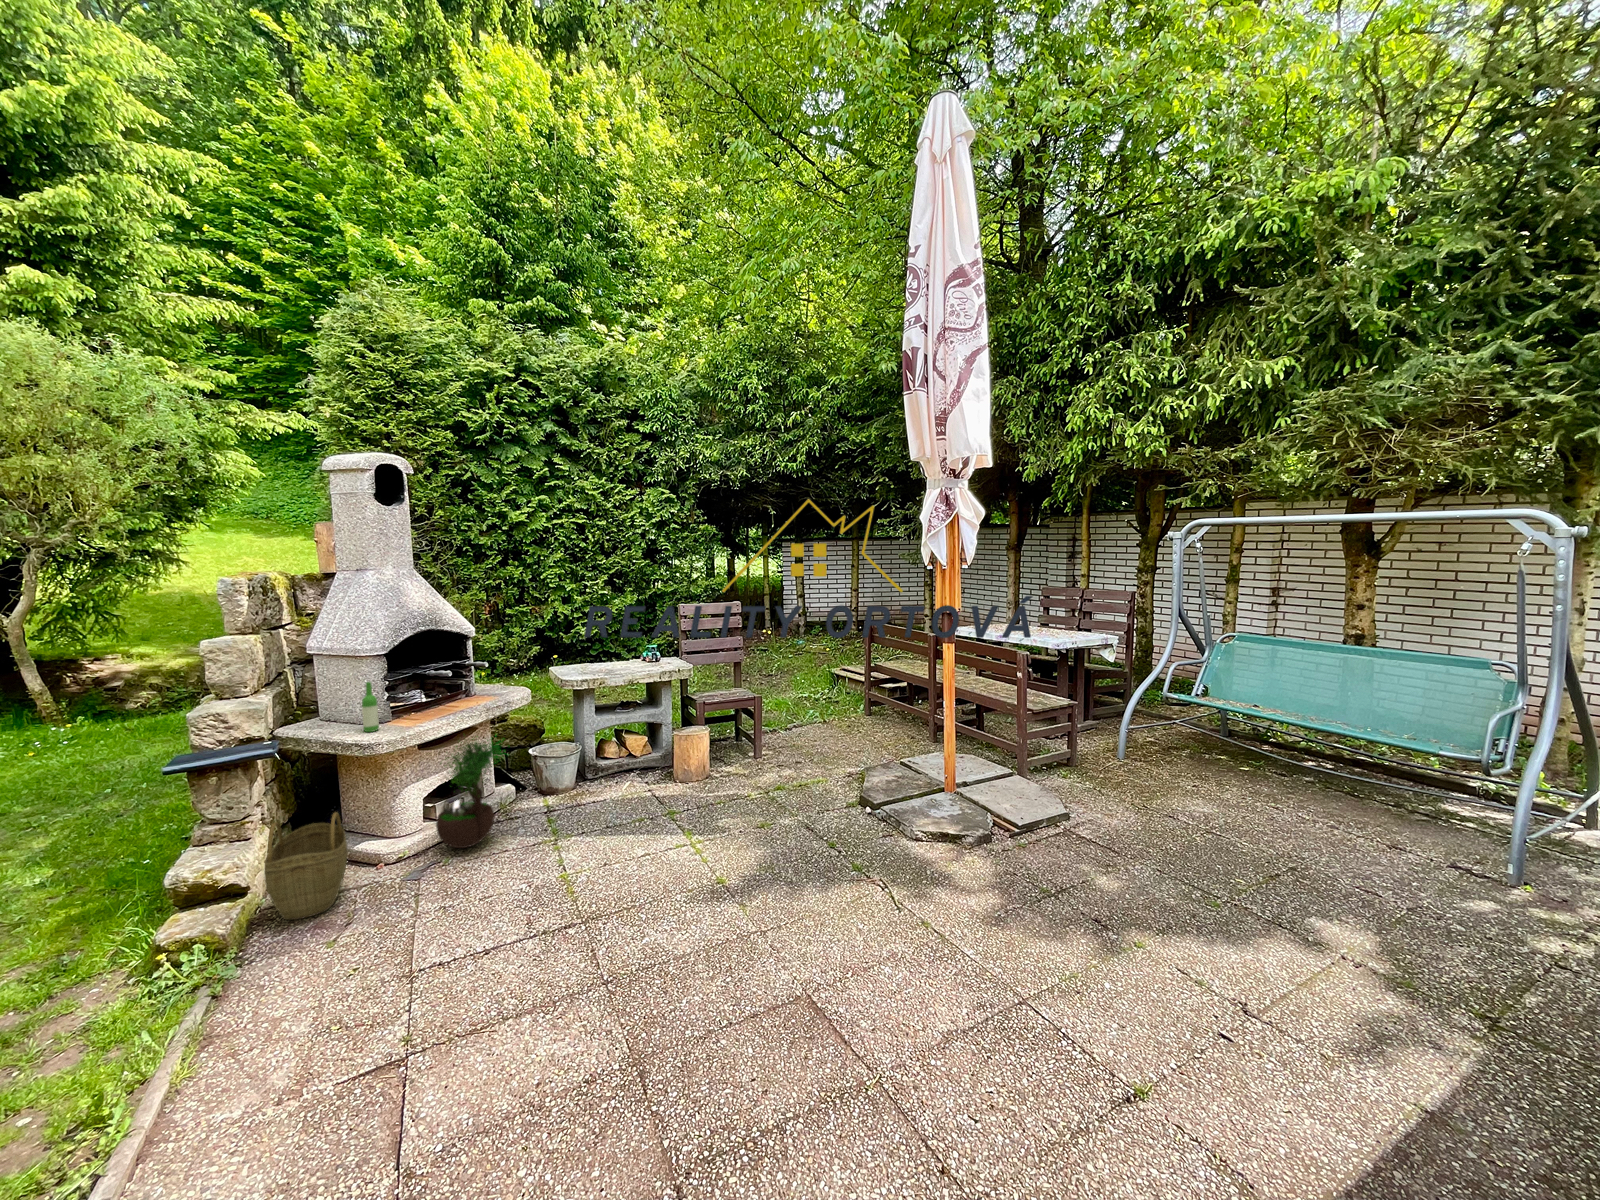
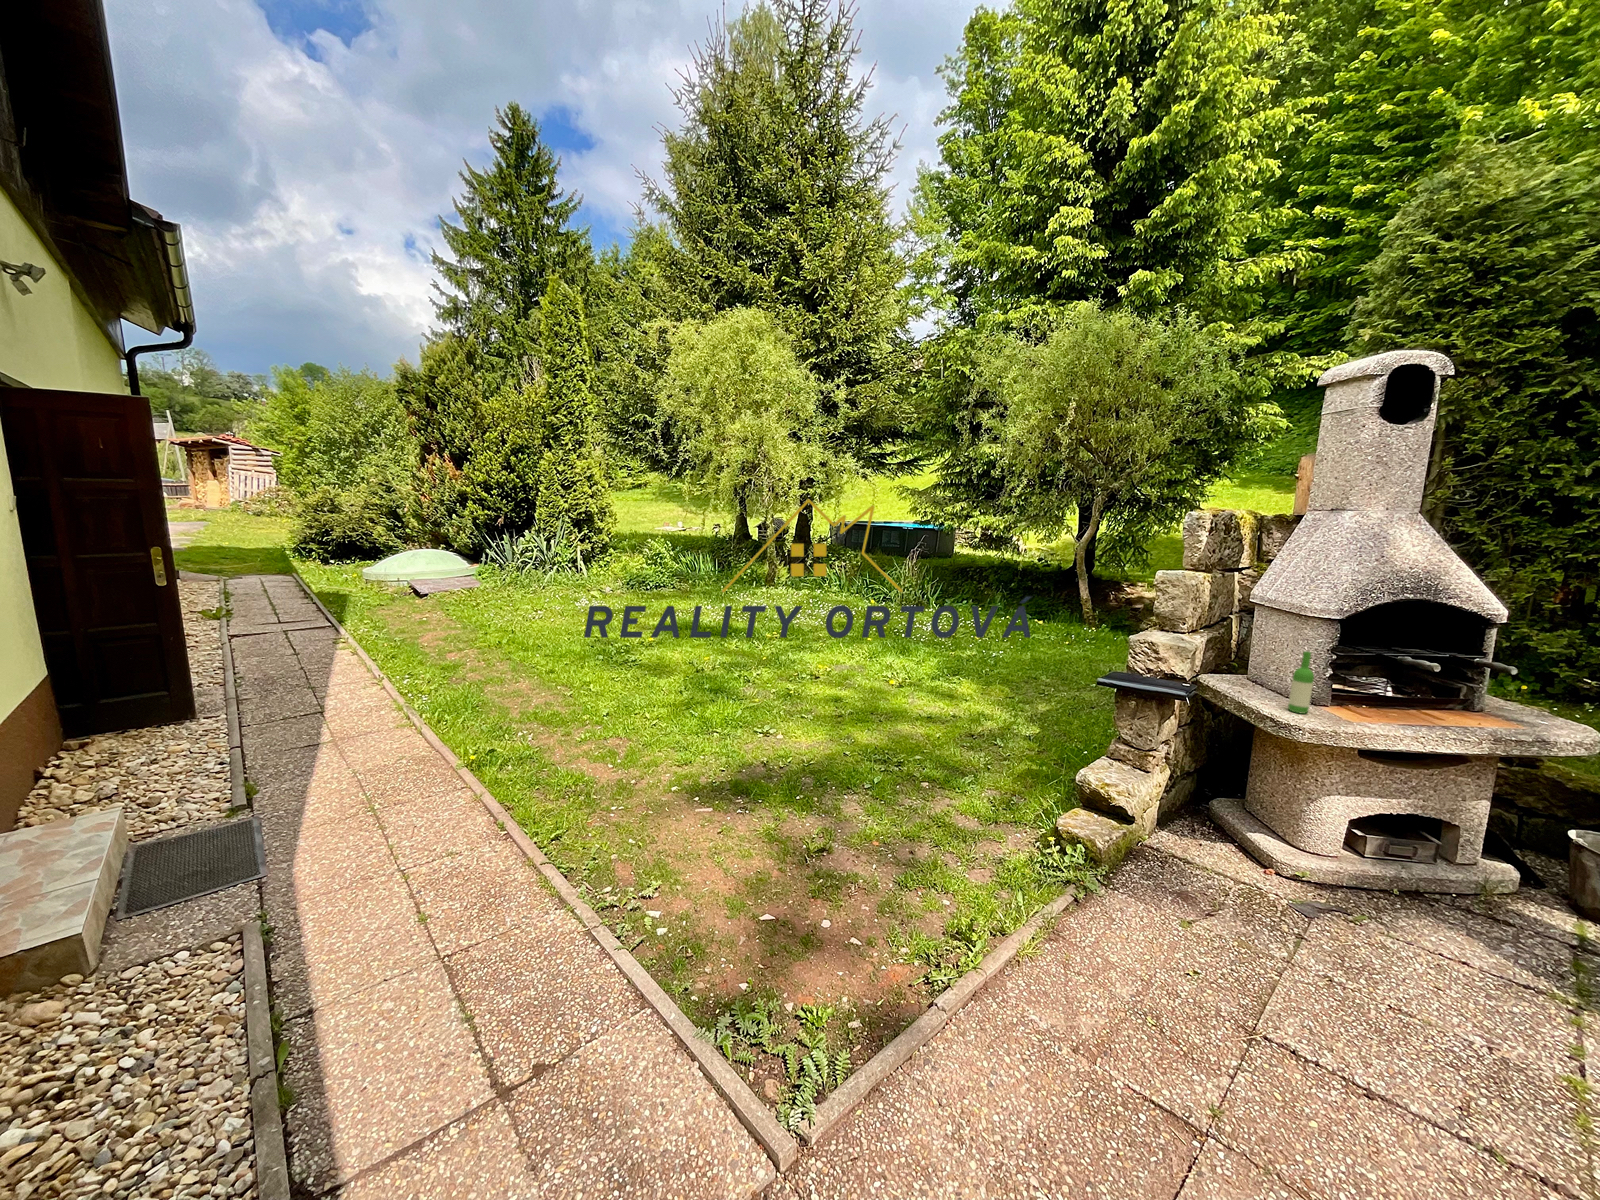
potted tree: present [436,735,504,848] -> none [1360,764,1529,926]
woven basket: present [264,812,347,920] -> none [1149,766,1238,882]

